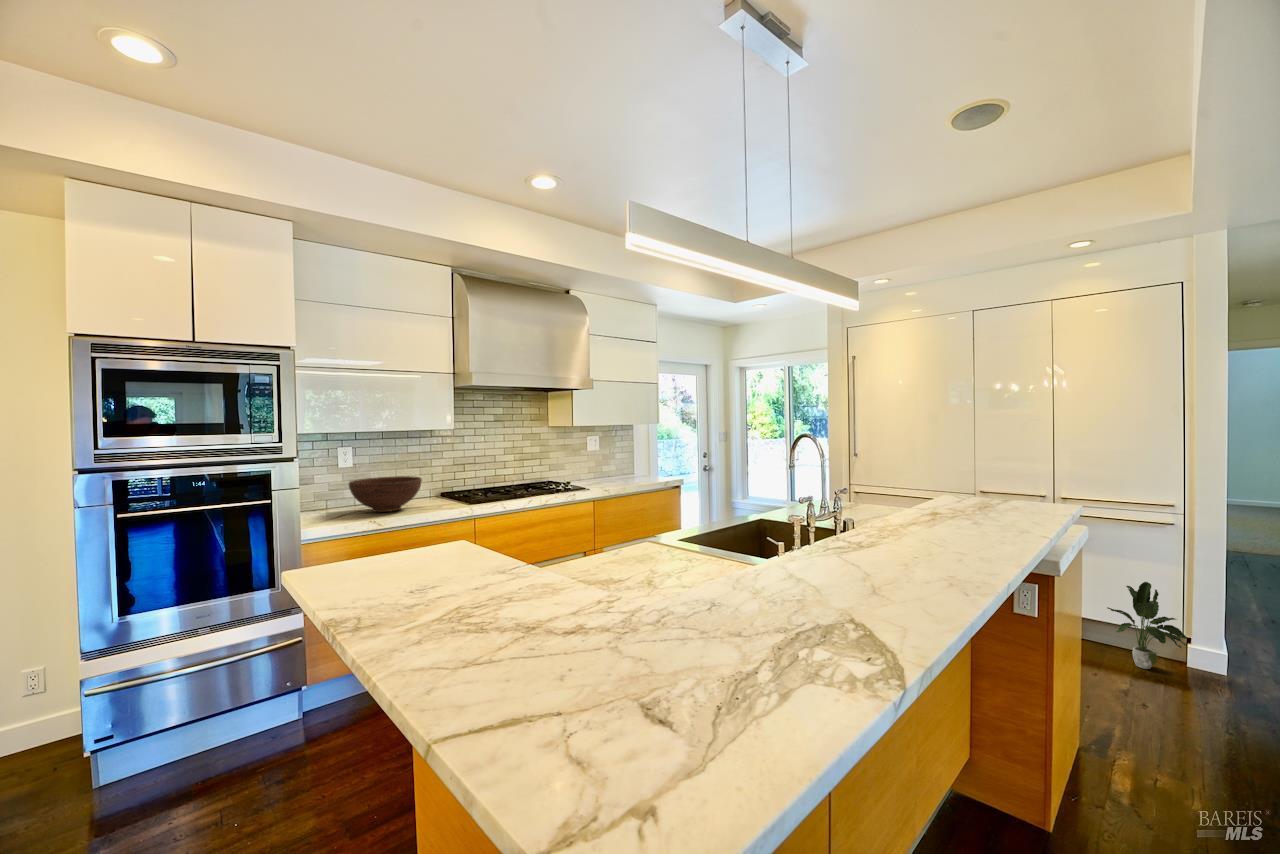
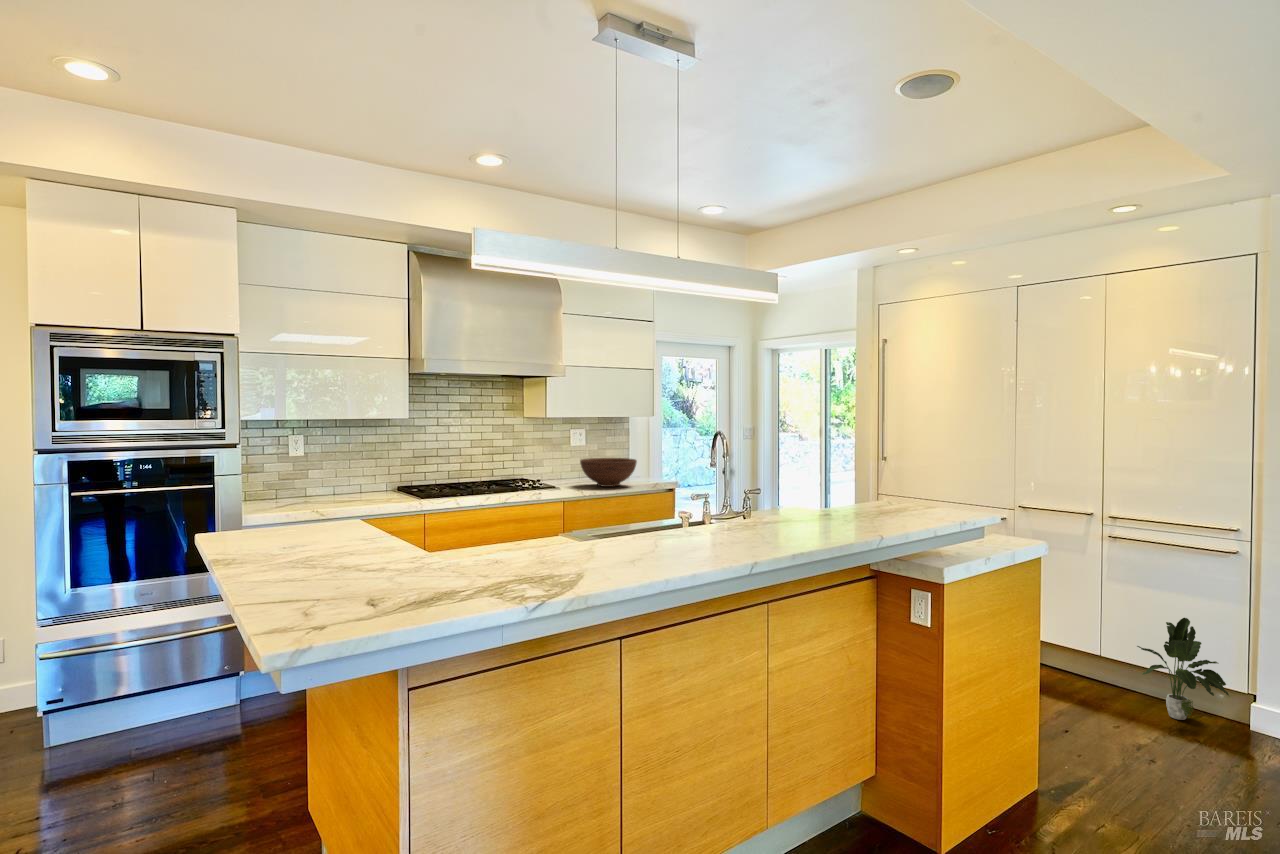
fruit bowl: present [349,476,422,512] -> present [580,458,637,487]

